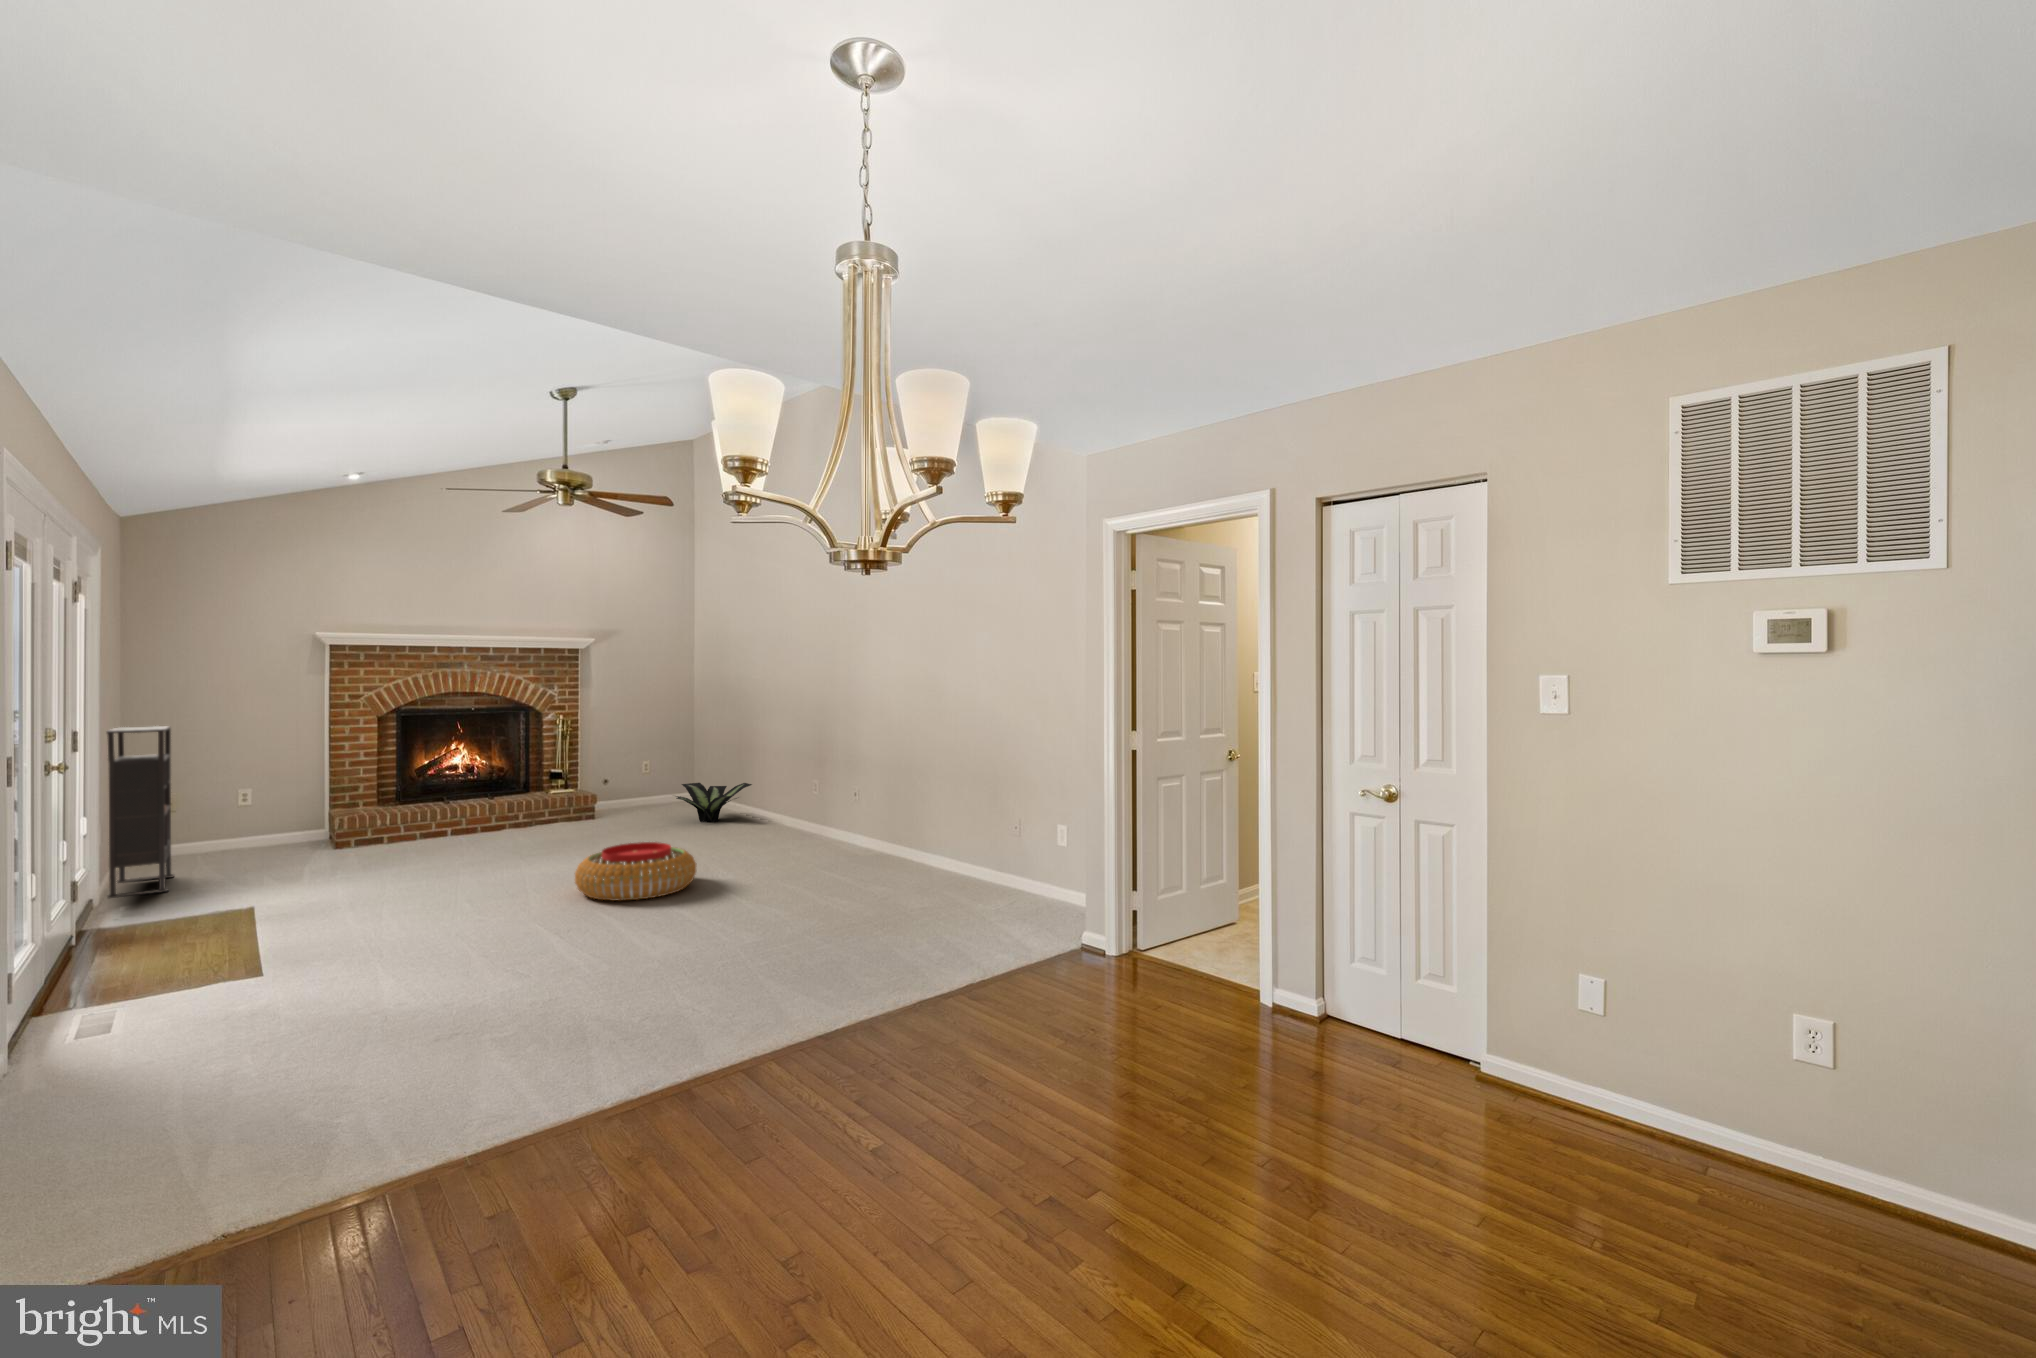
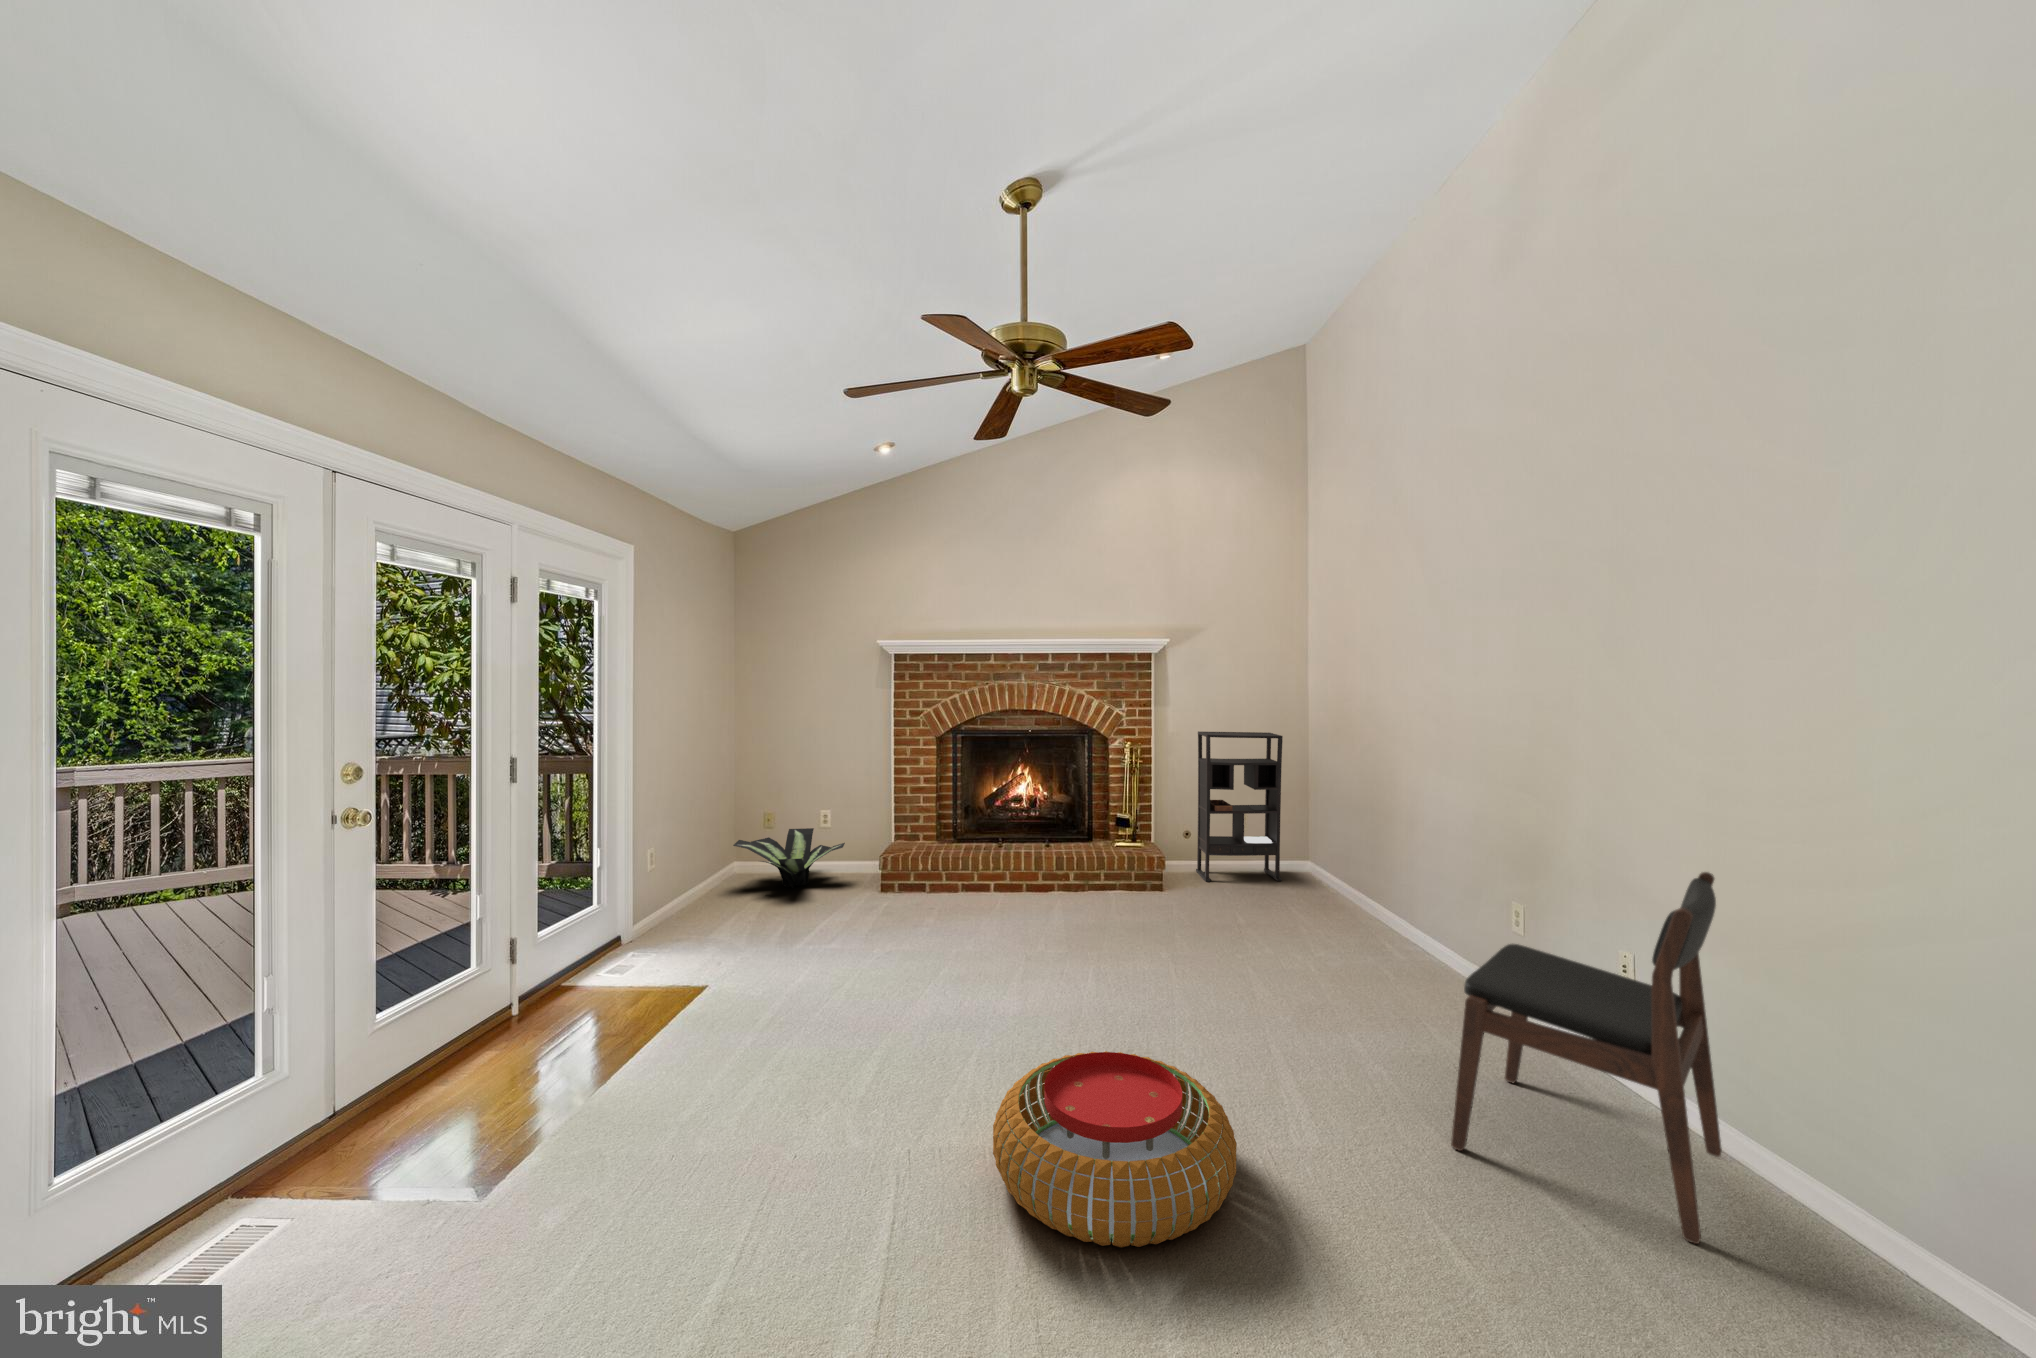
bookshelf: present [107,726,175,898] -> present [1196,731,1283,882]
dining chair: none [782,737,880,862] -> present [1451,872,1722,1244]
potted plant: present [676,783,752,822] -> present [733,828,845,888]

